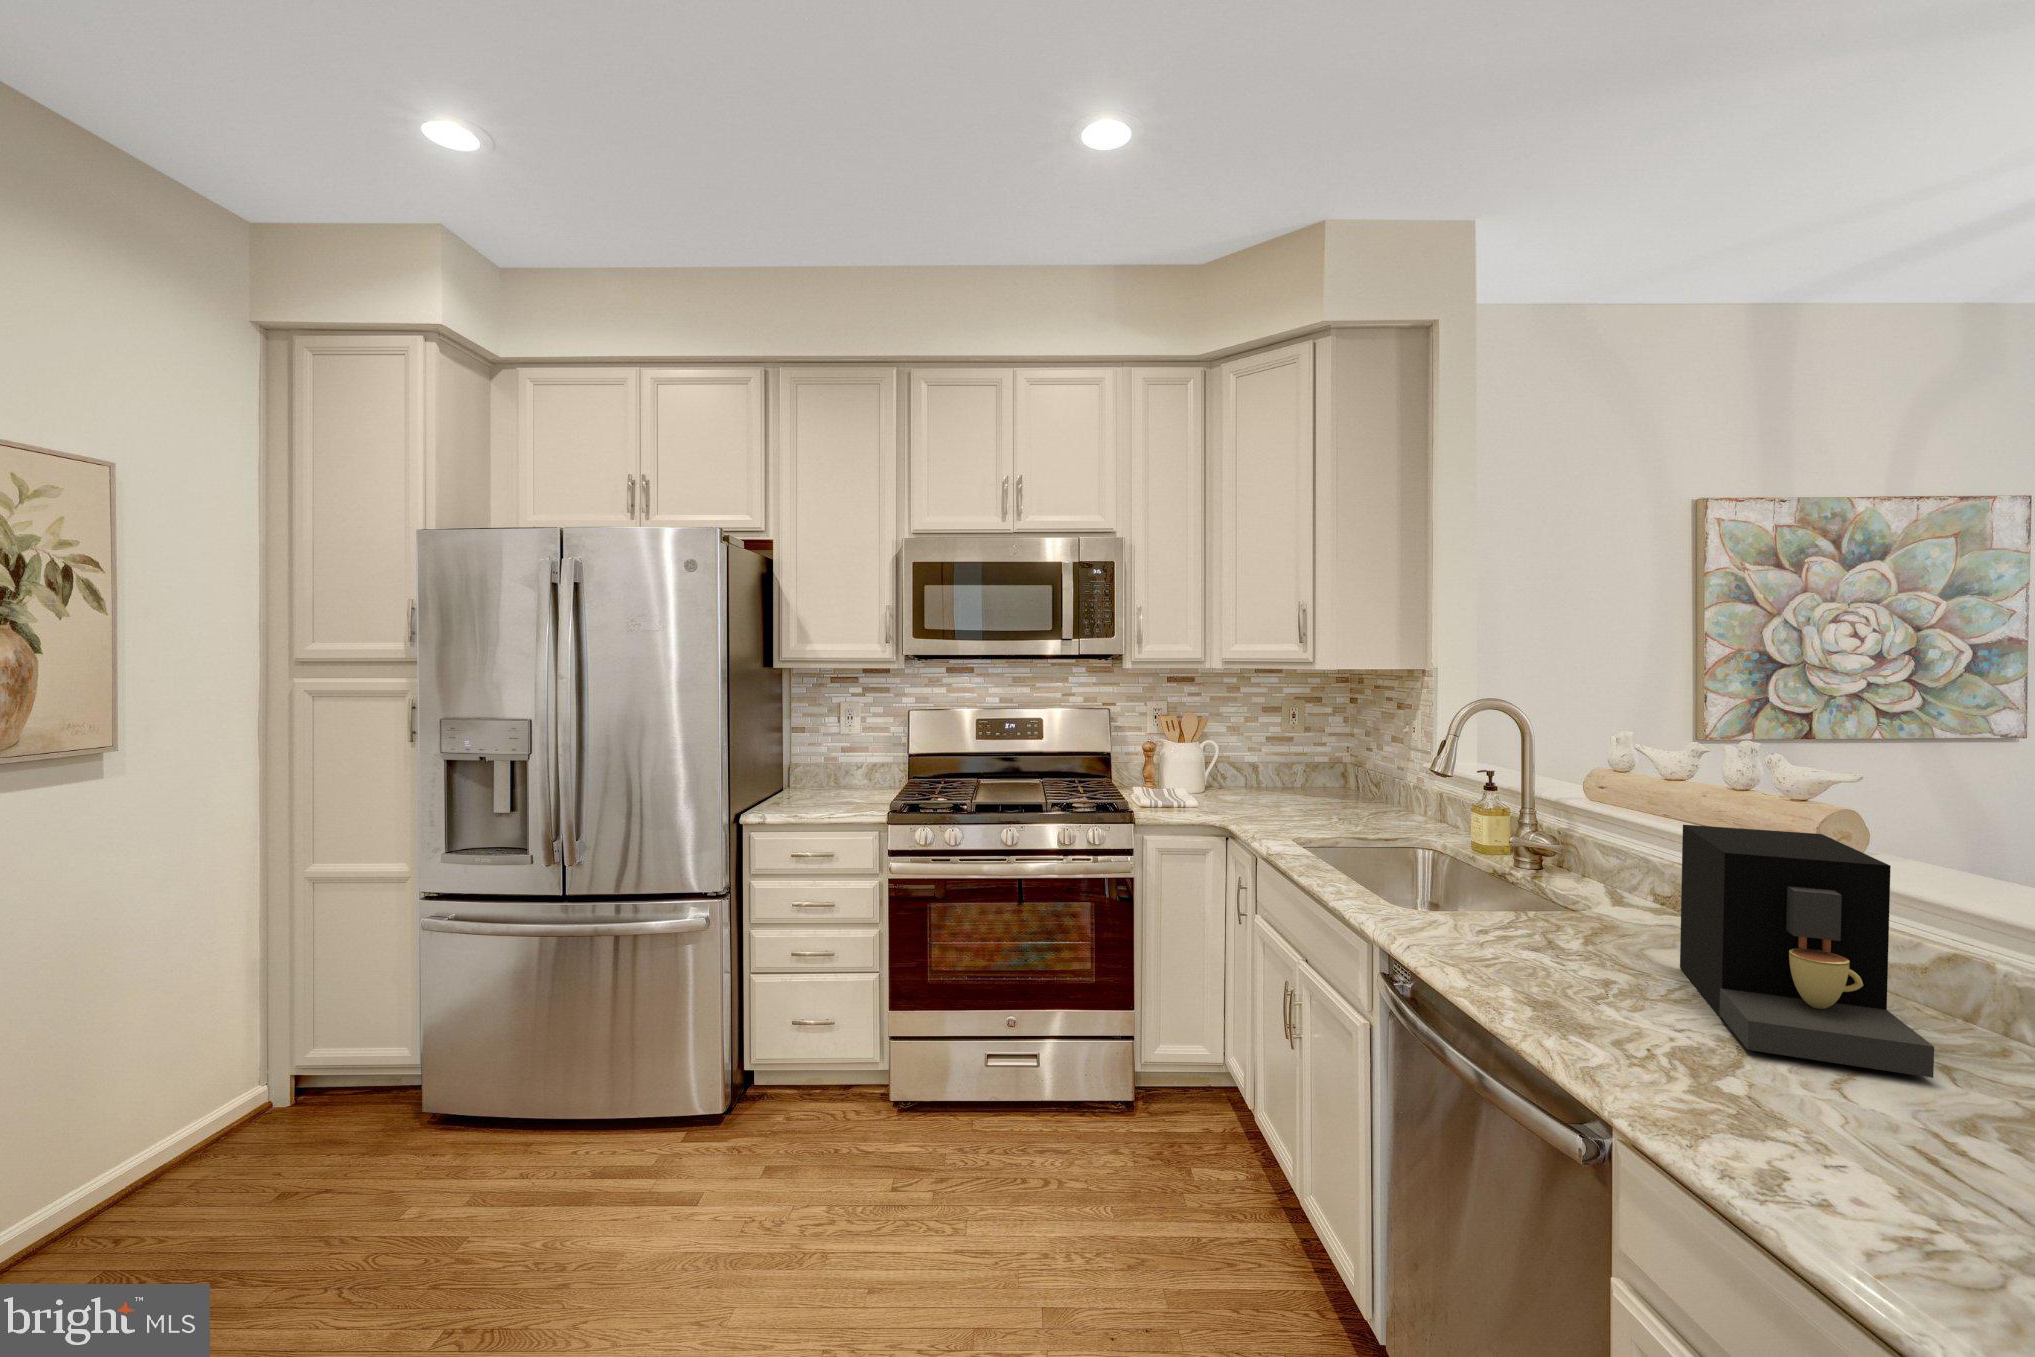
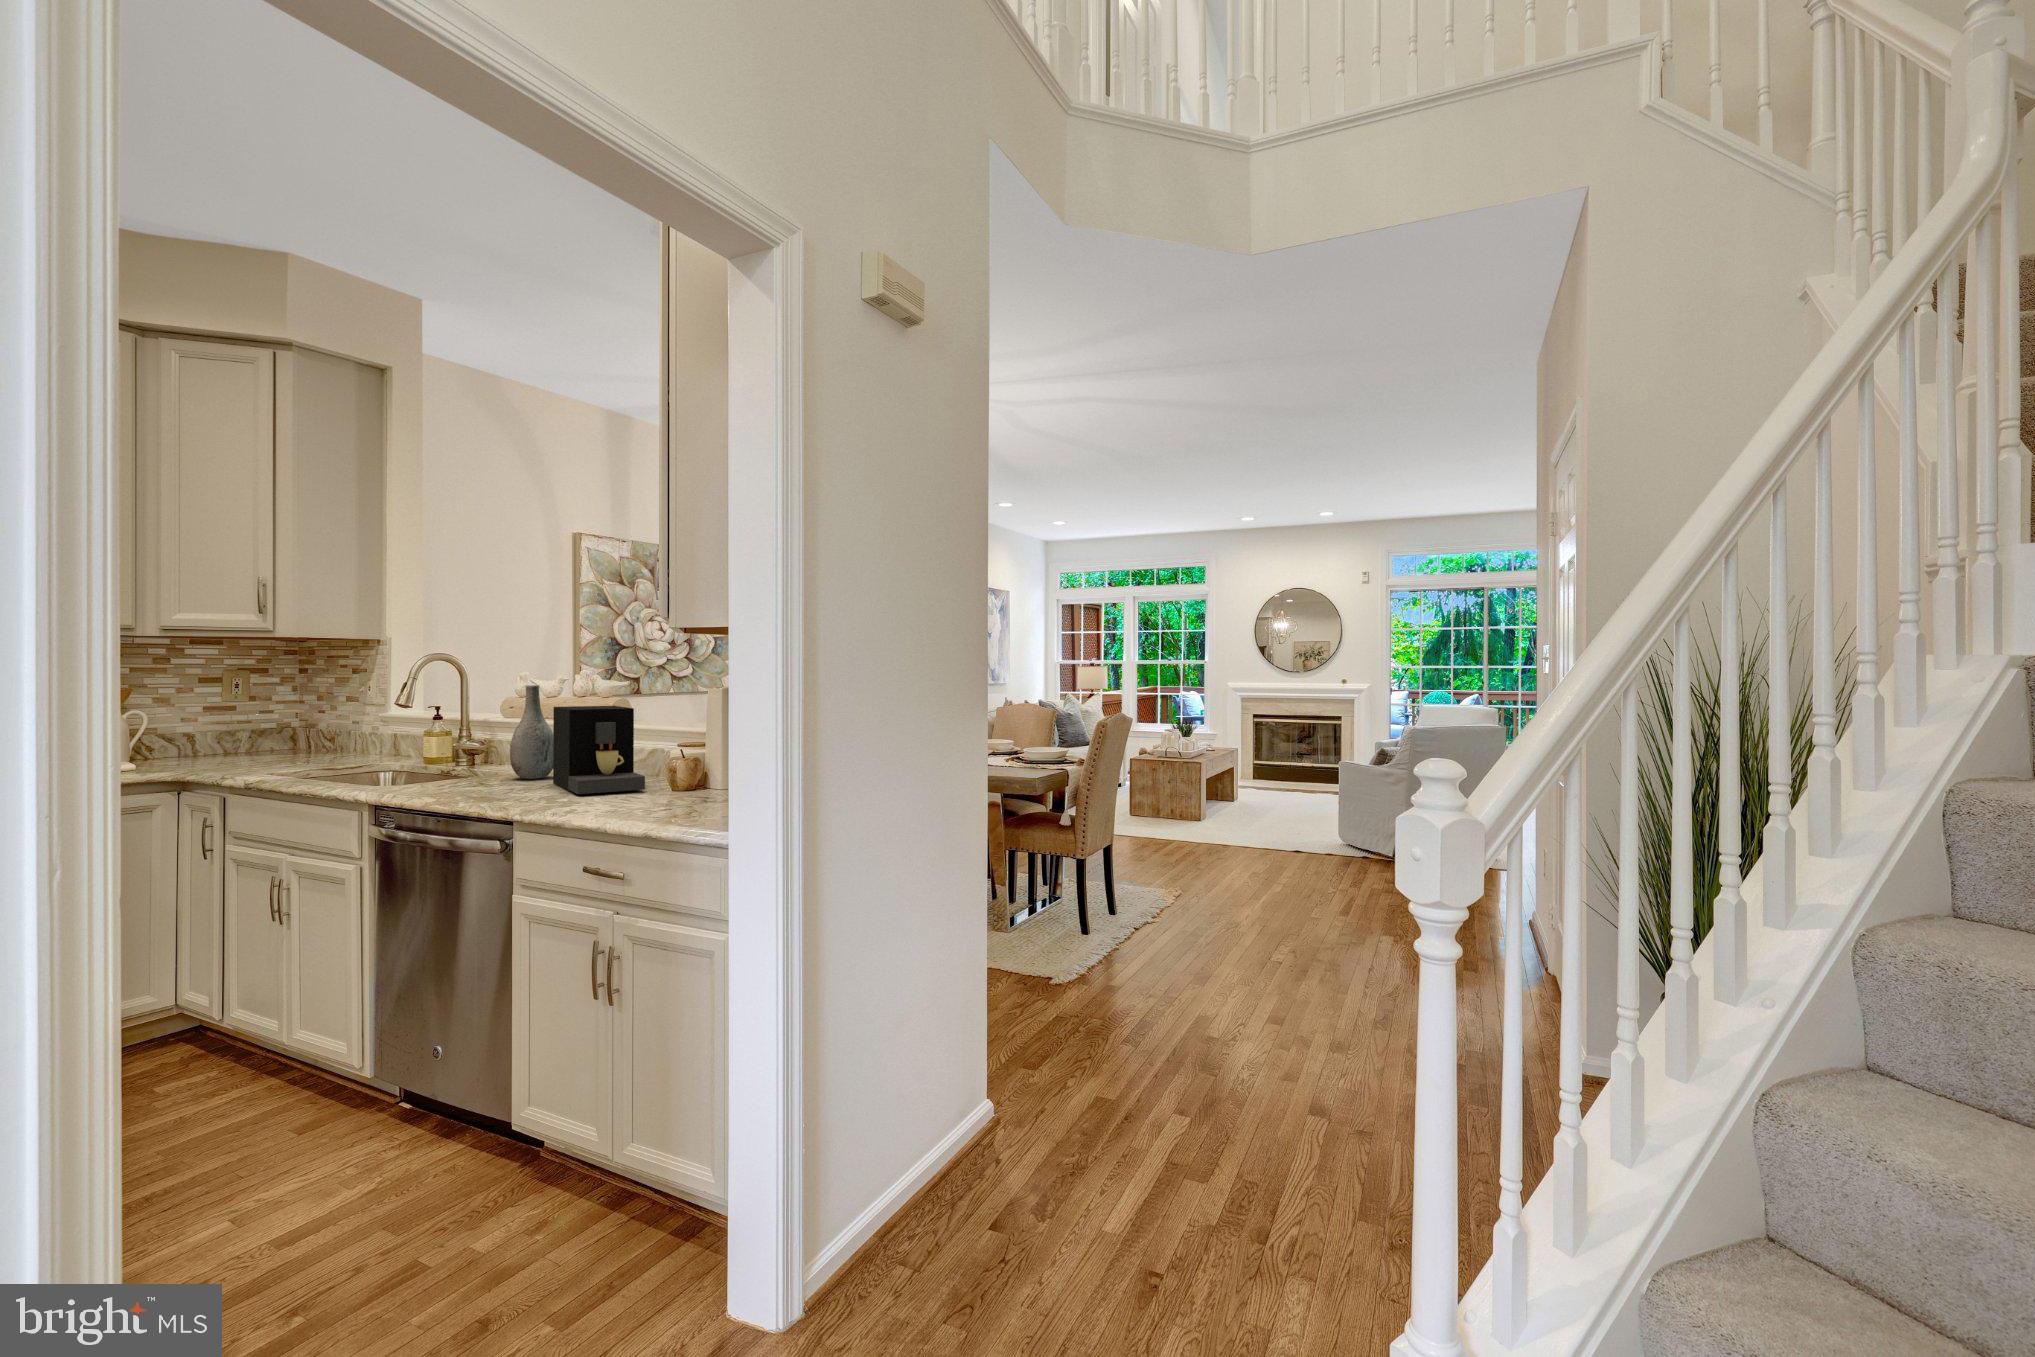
vase: none [1596,771,1685,940] -> present [510,685,553,779]

